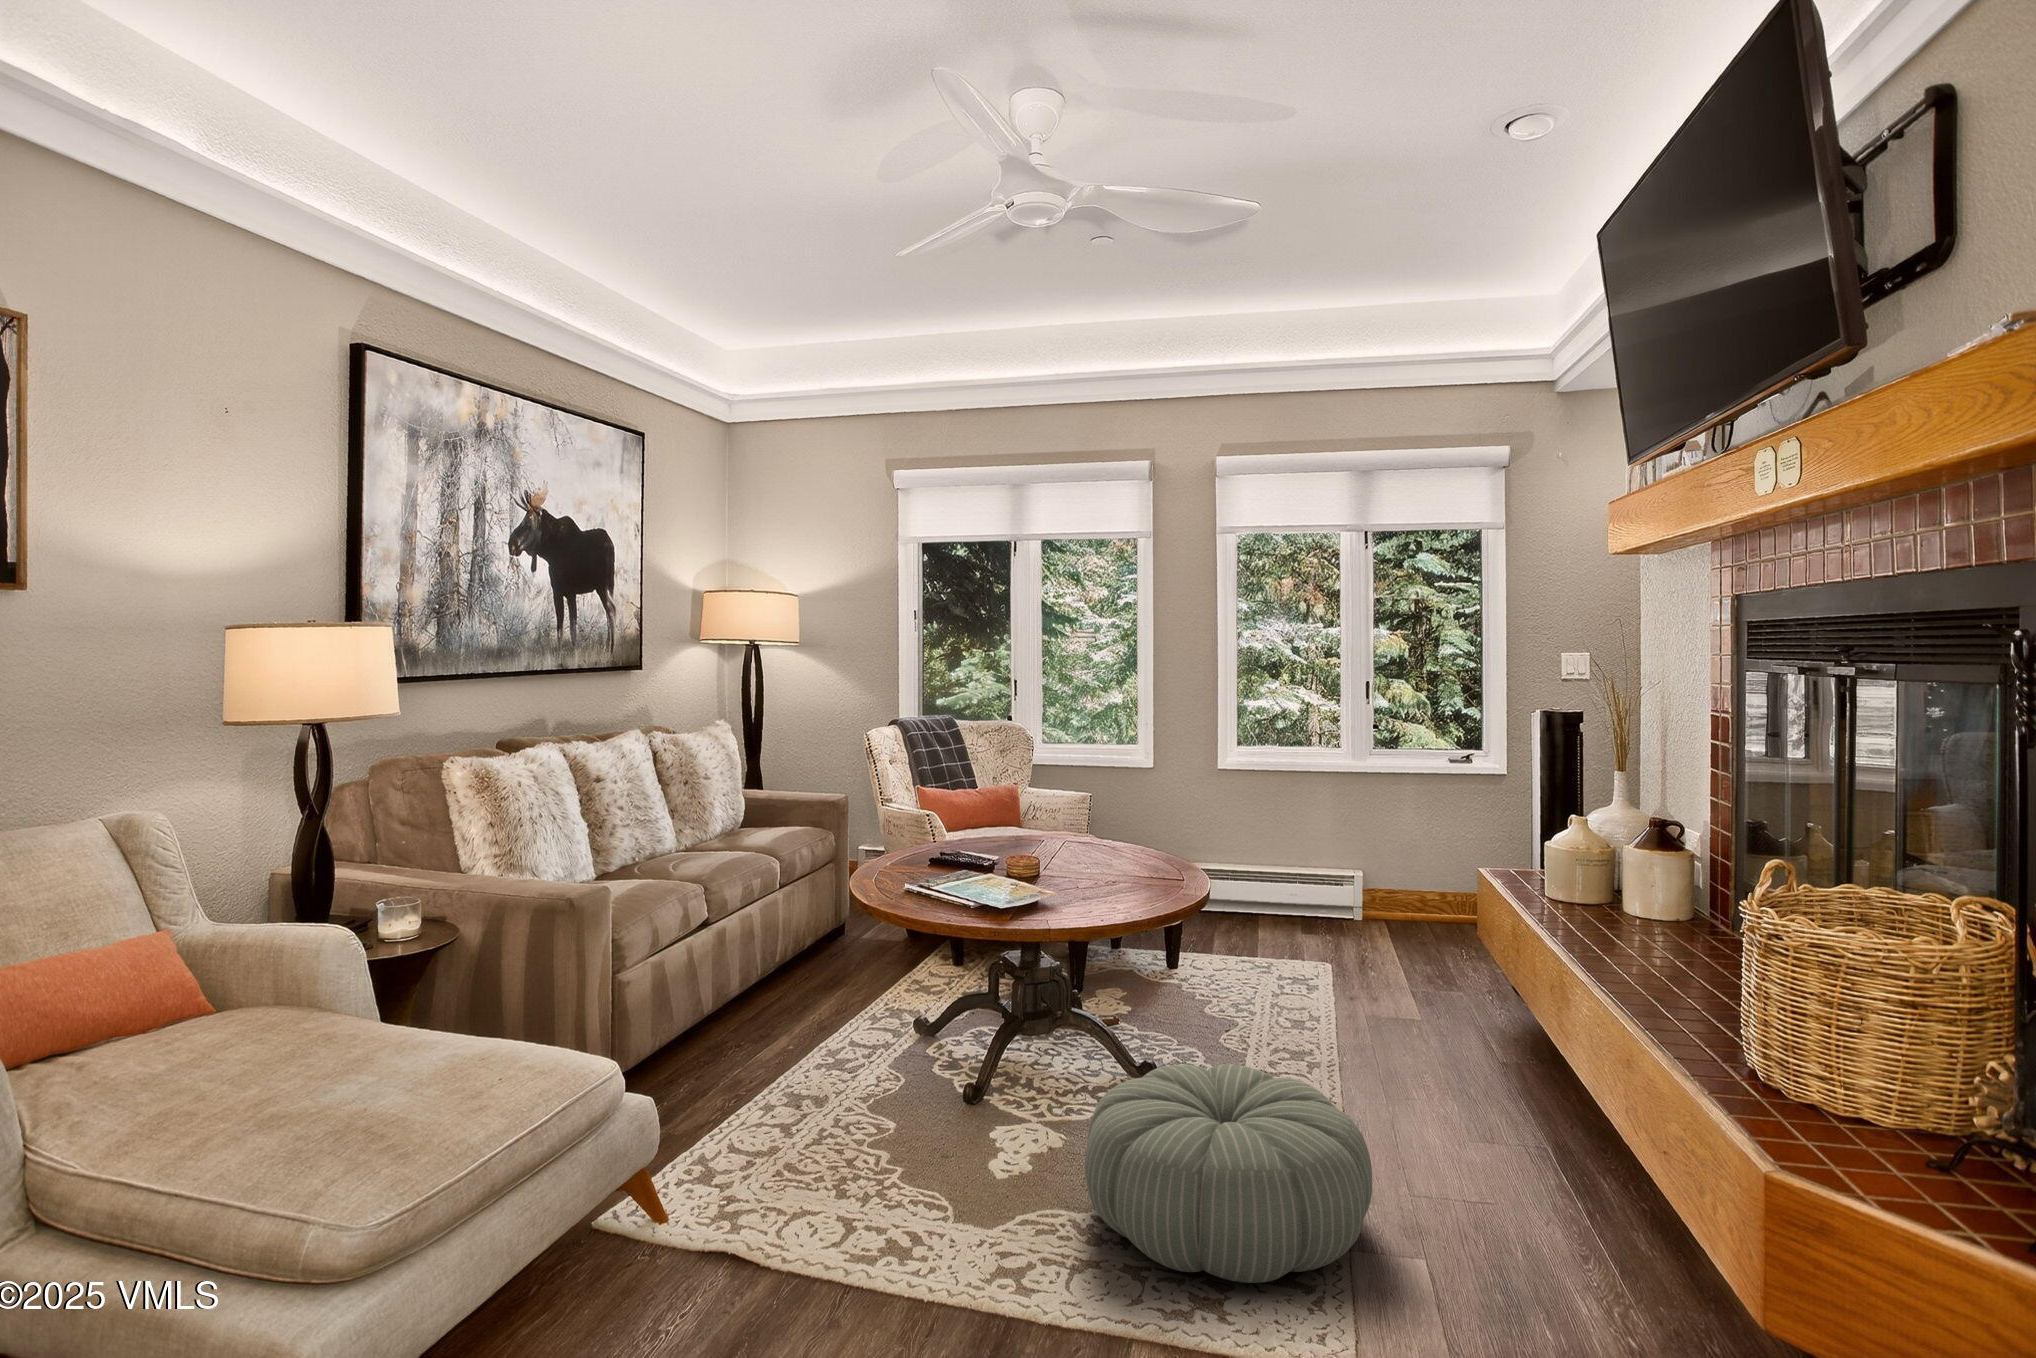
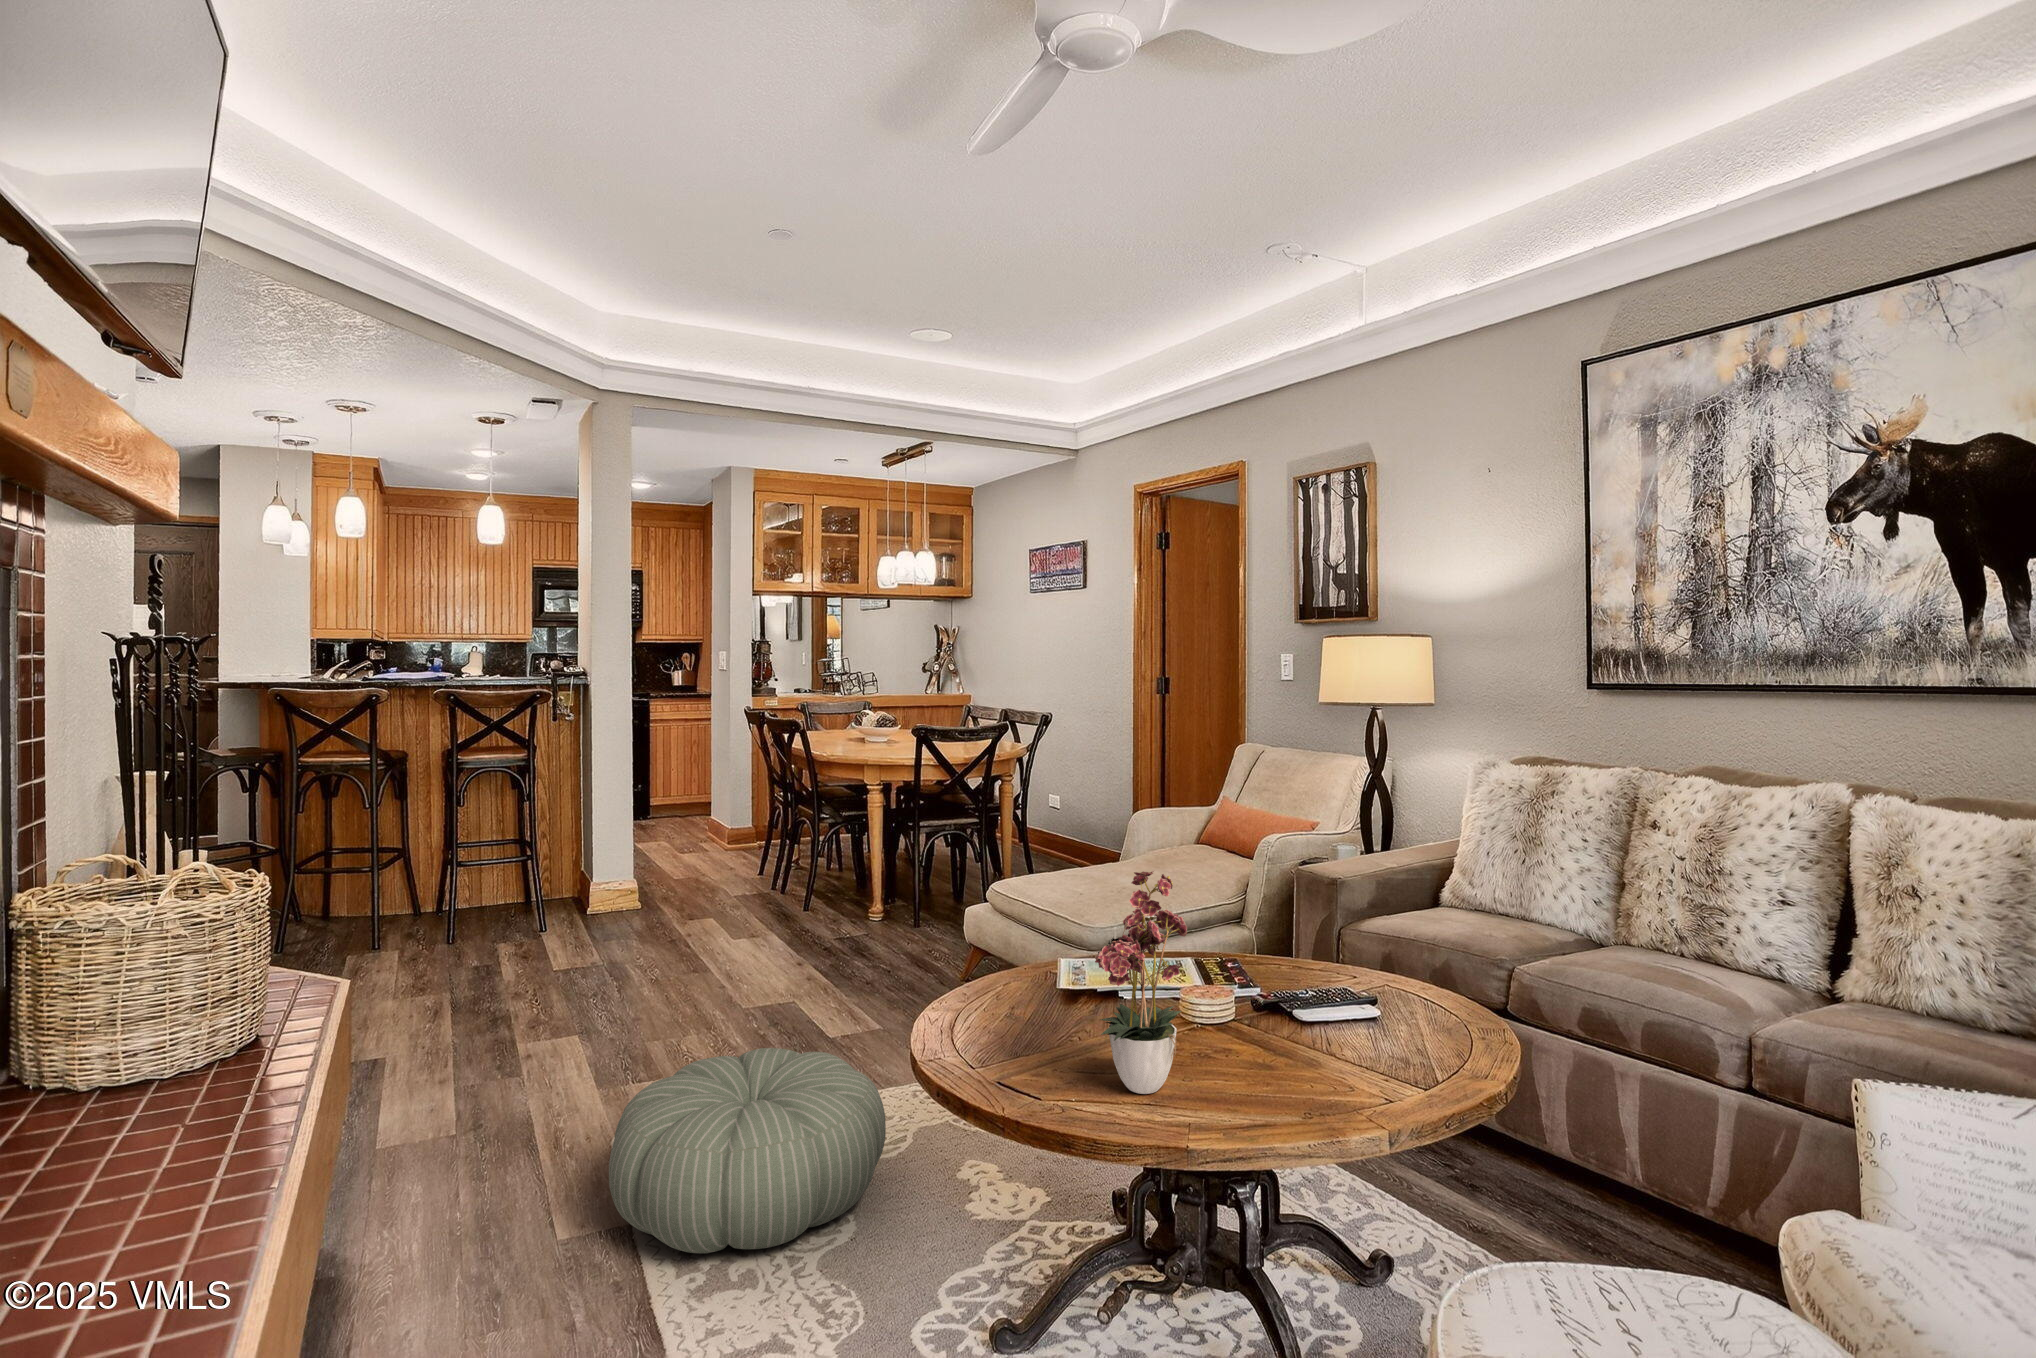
flower arrangement: none [1092,761,1165,875] -> present [1095,871,1188,1094]

